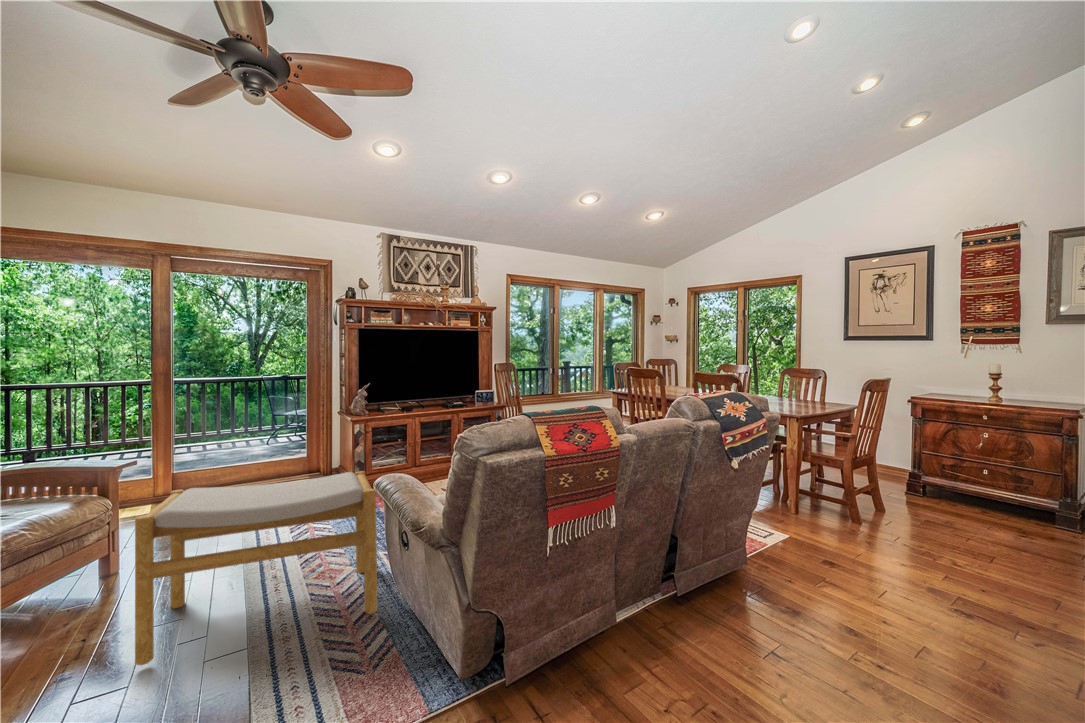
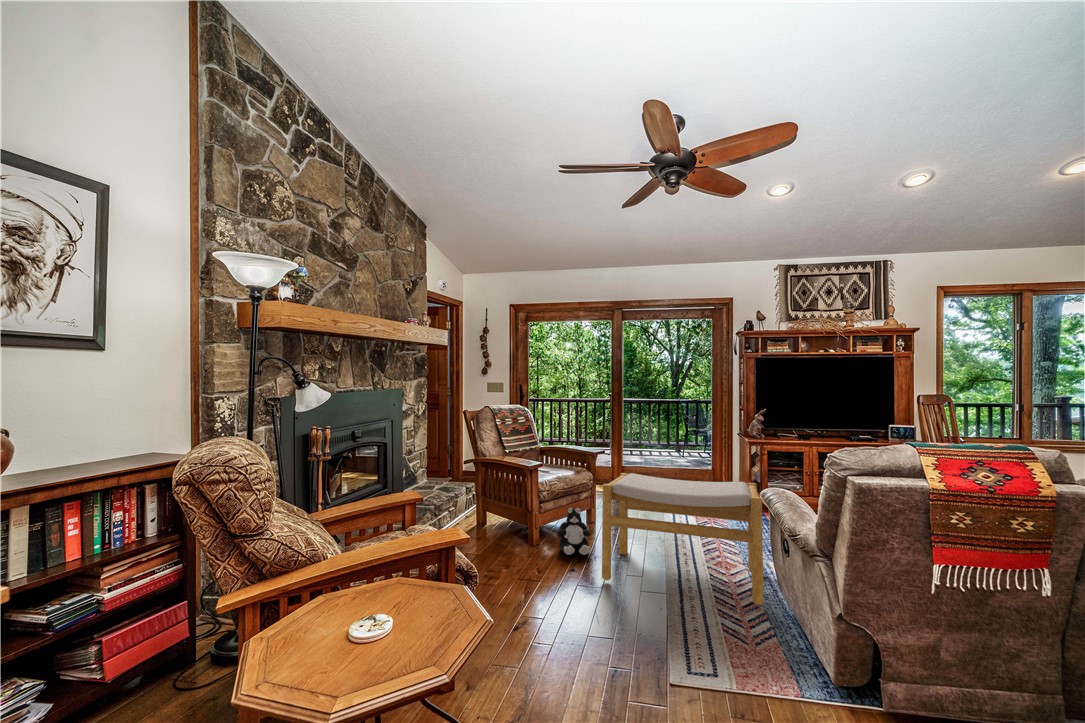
plush toy: none [36,560,113,646] -> present [557,508,591,555]

